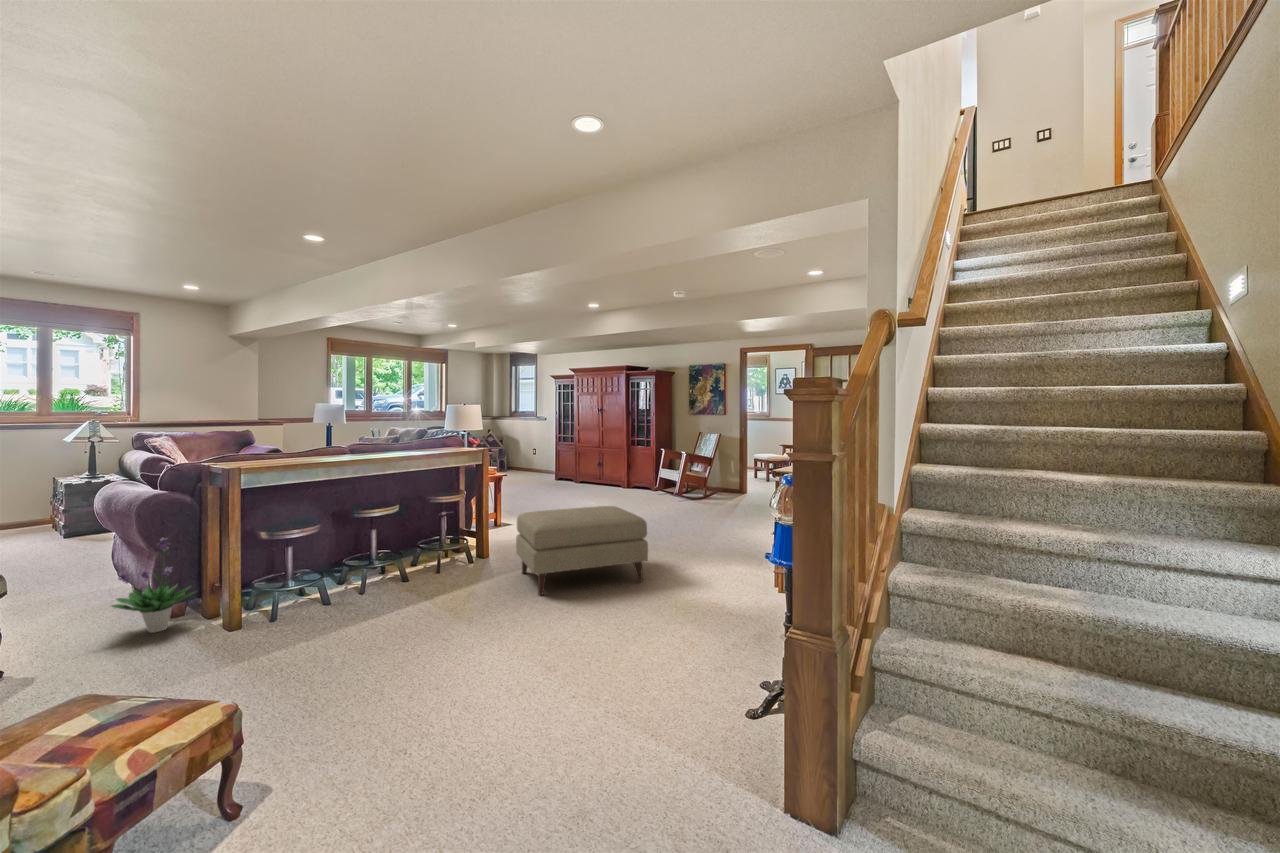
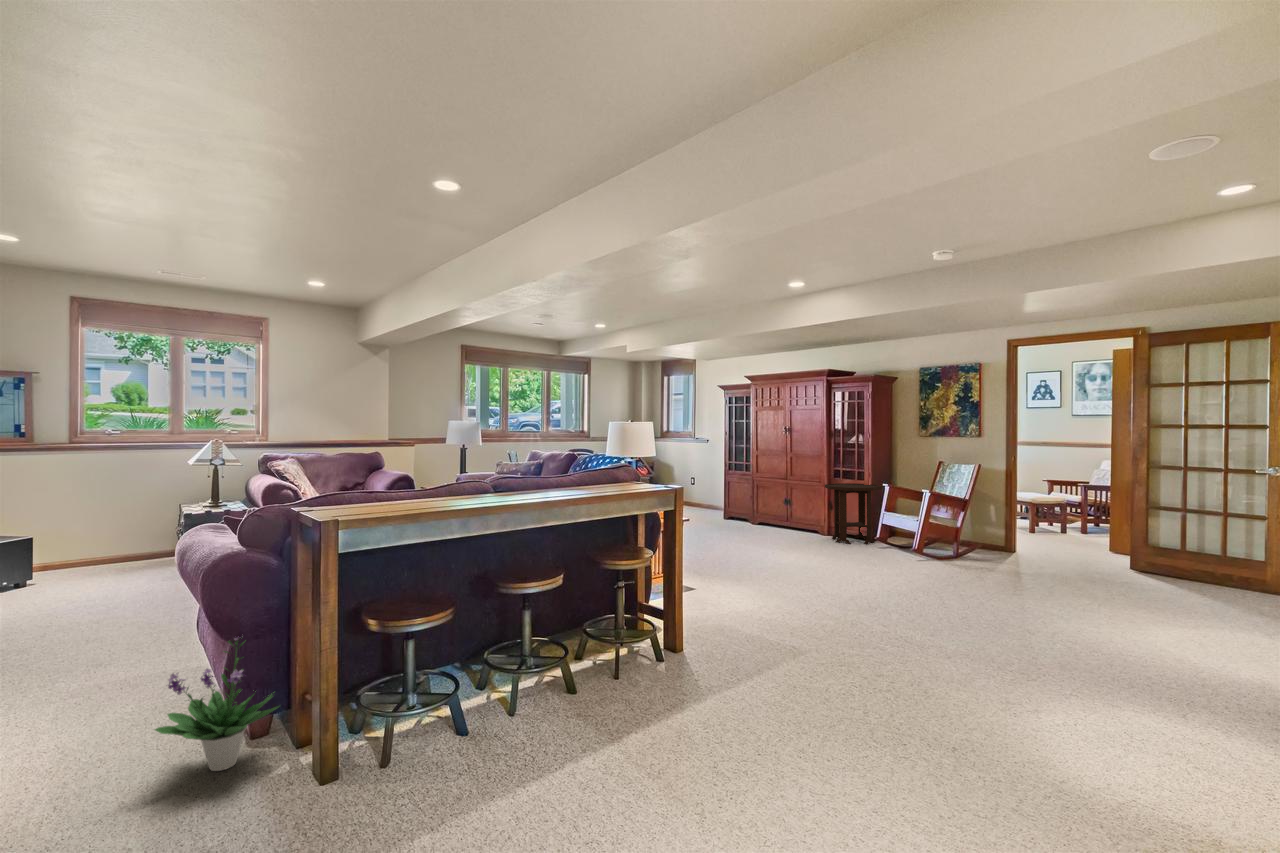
side table: none [621,450,659,493] -> present [825,483,881,544]
ottoman: present [516,506,648,595] -> none [741,585,989,749]

